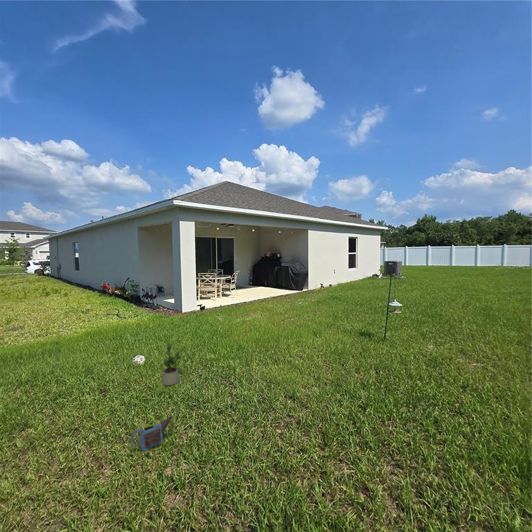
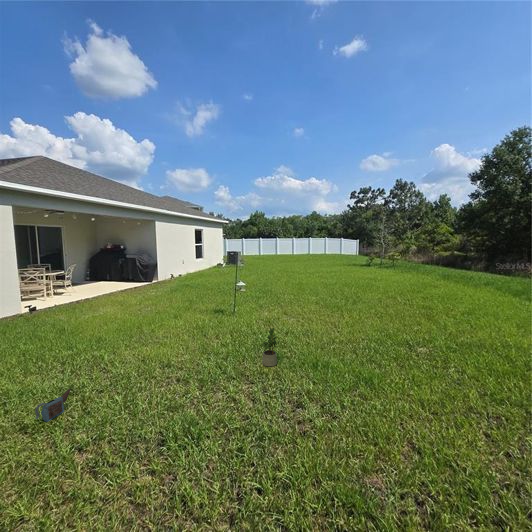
potted plant: present [162,343,181,385] -> present [261,328,280,366]

